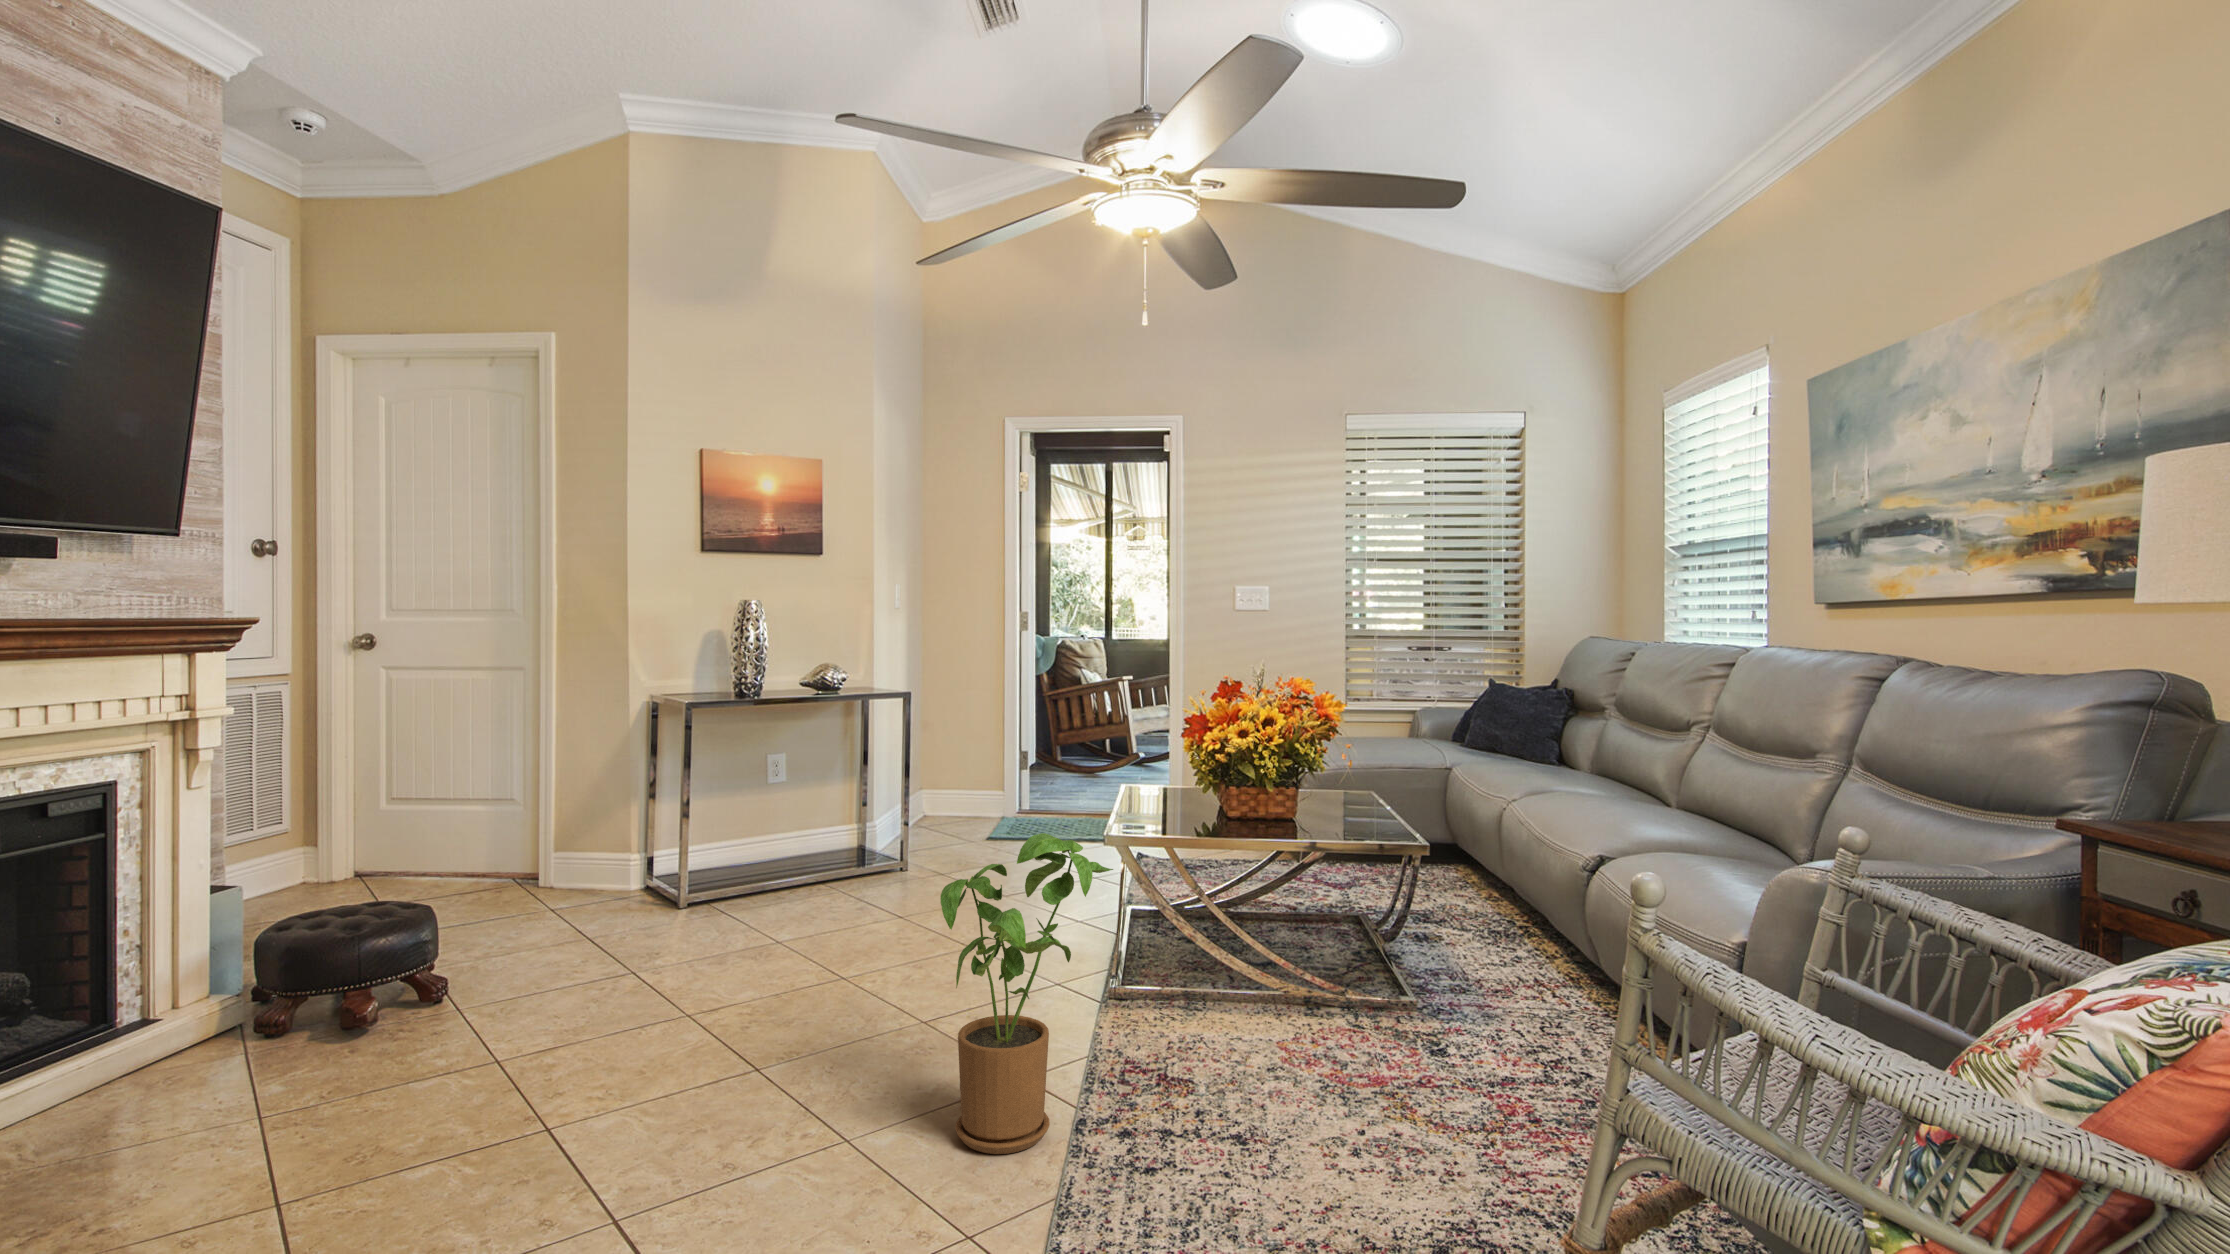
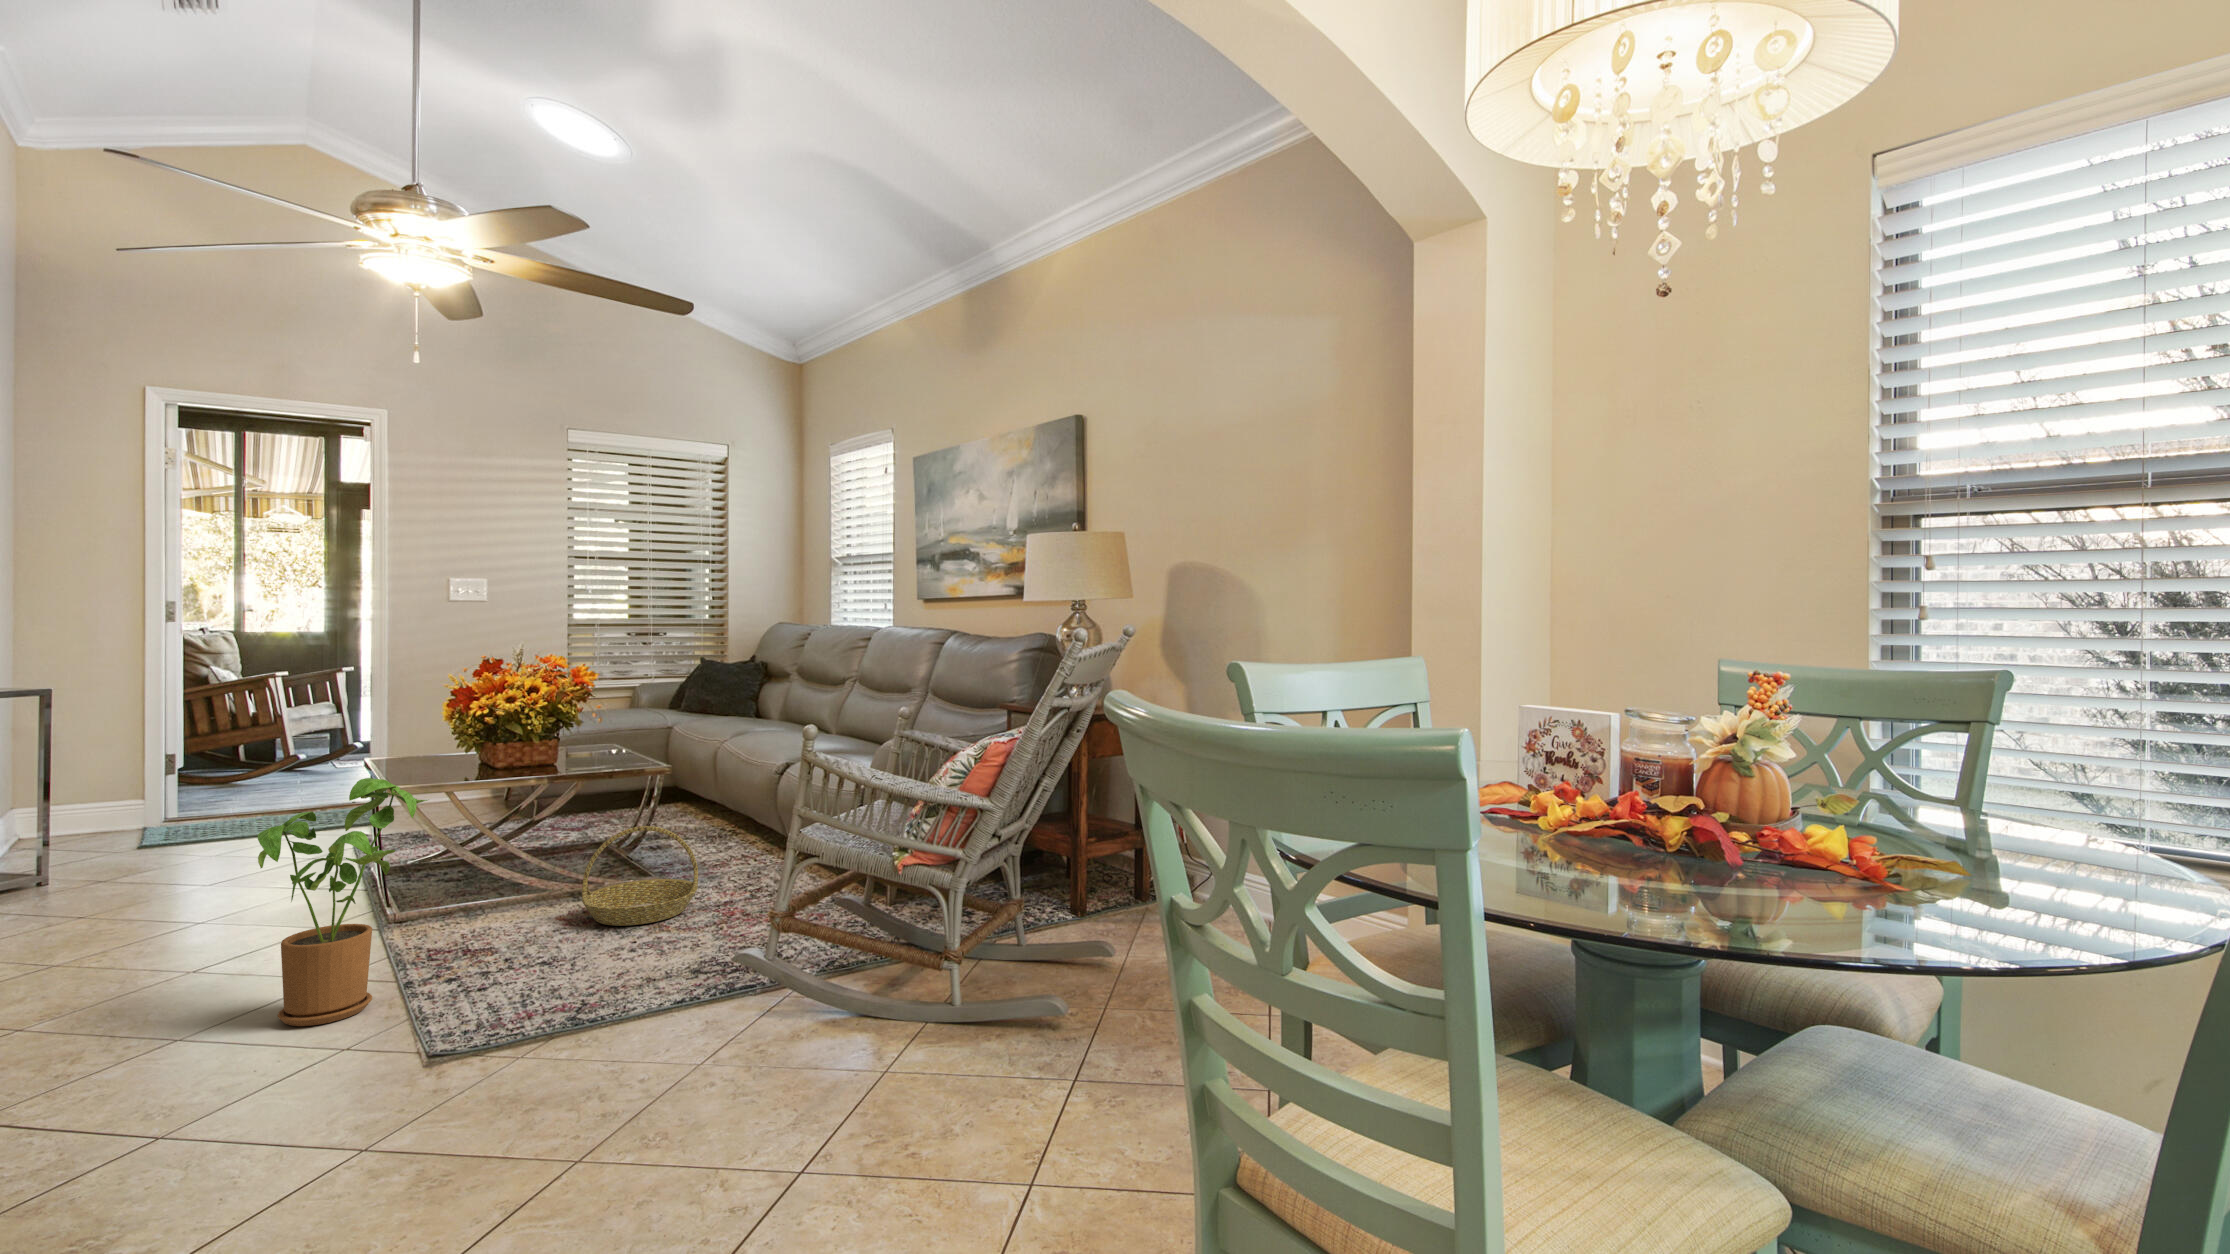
basket: none [1312,935,1467,1089] -> present [582,826,698,926]

